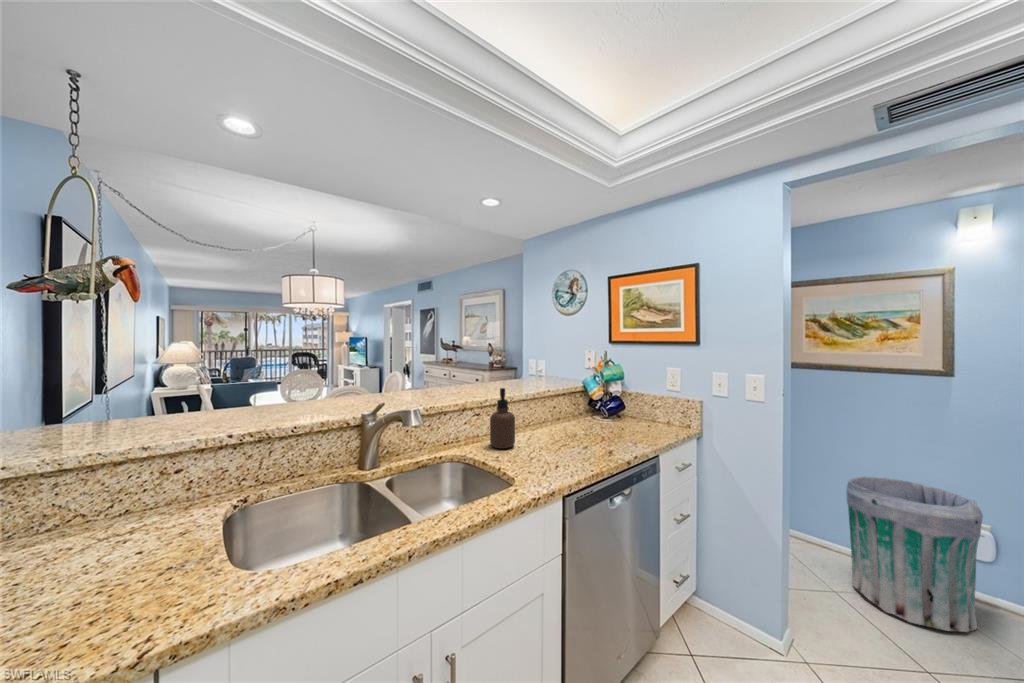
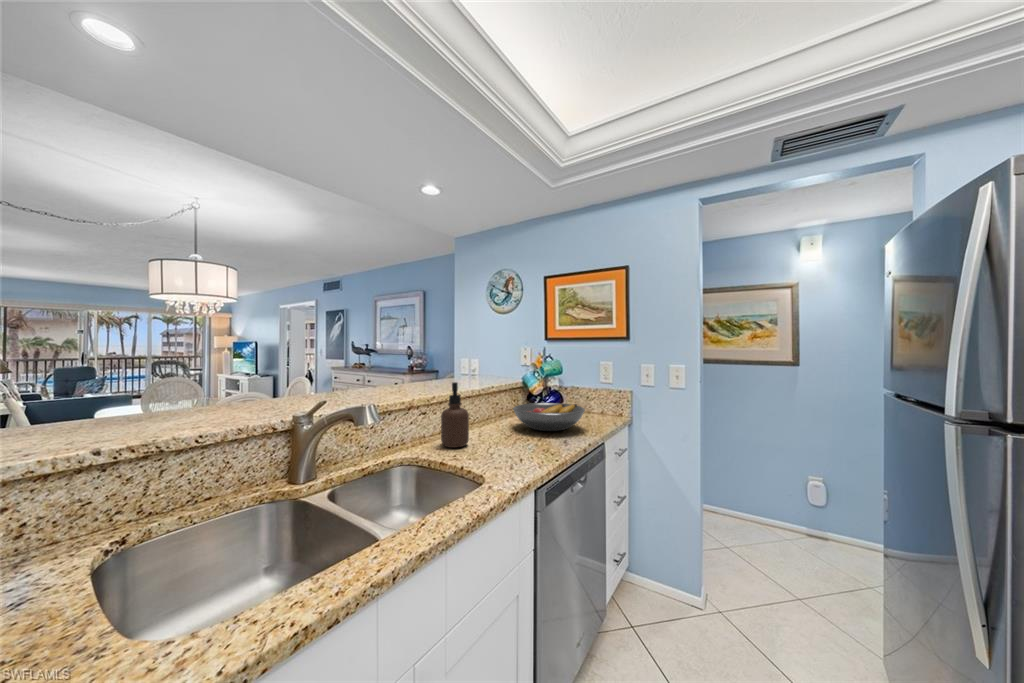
fruit bowl: none [565,409,638,439] -> present [513,403,585,431]
trash can: present [847,477,983,632] -> none [739,451,833,570]

